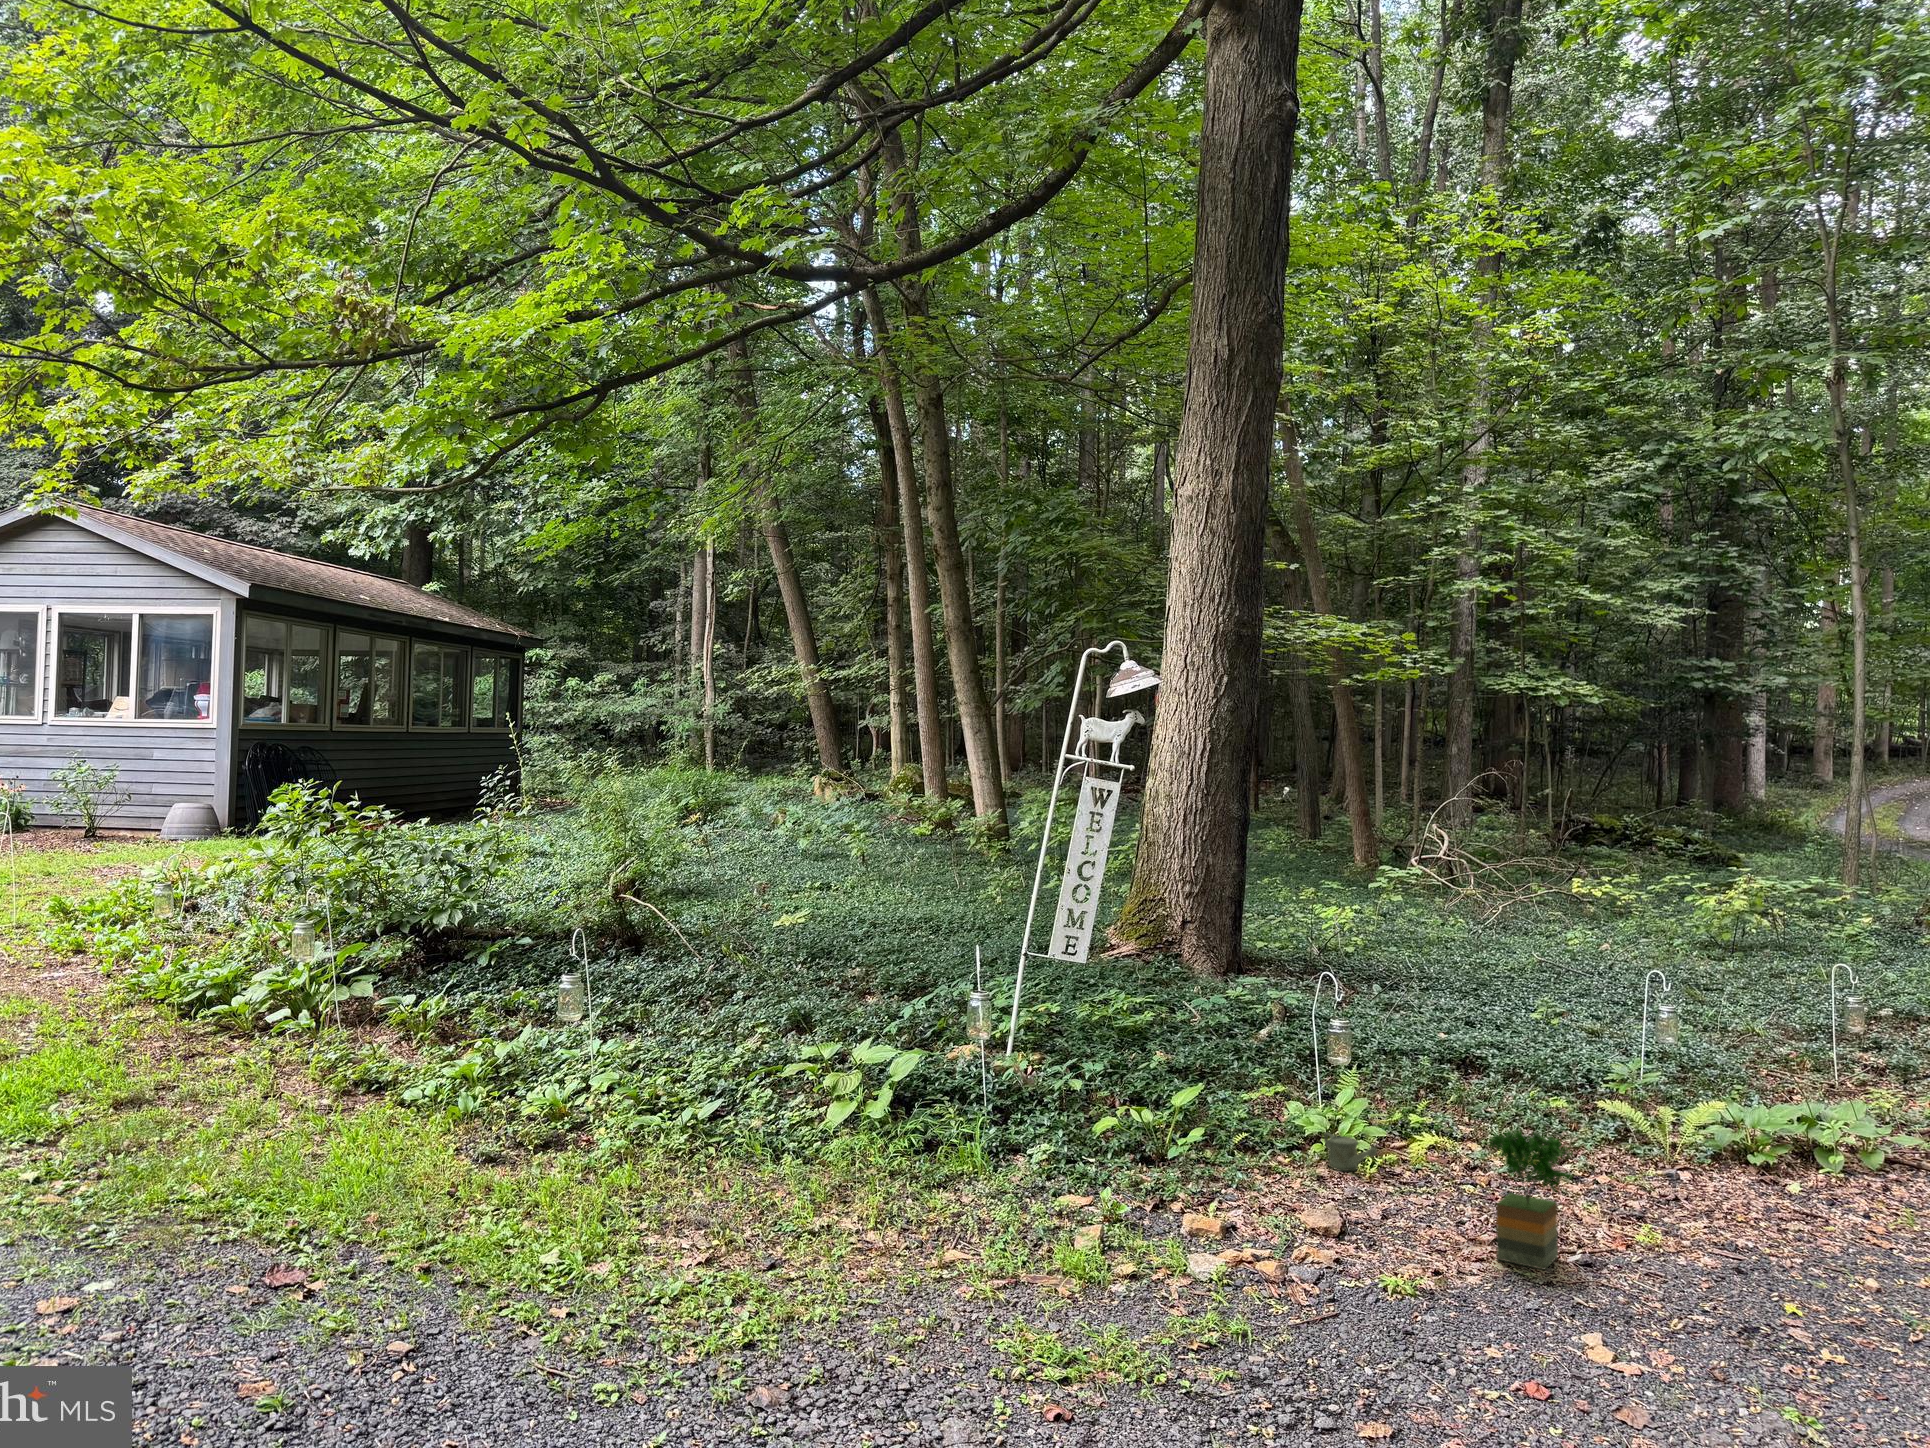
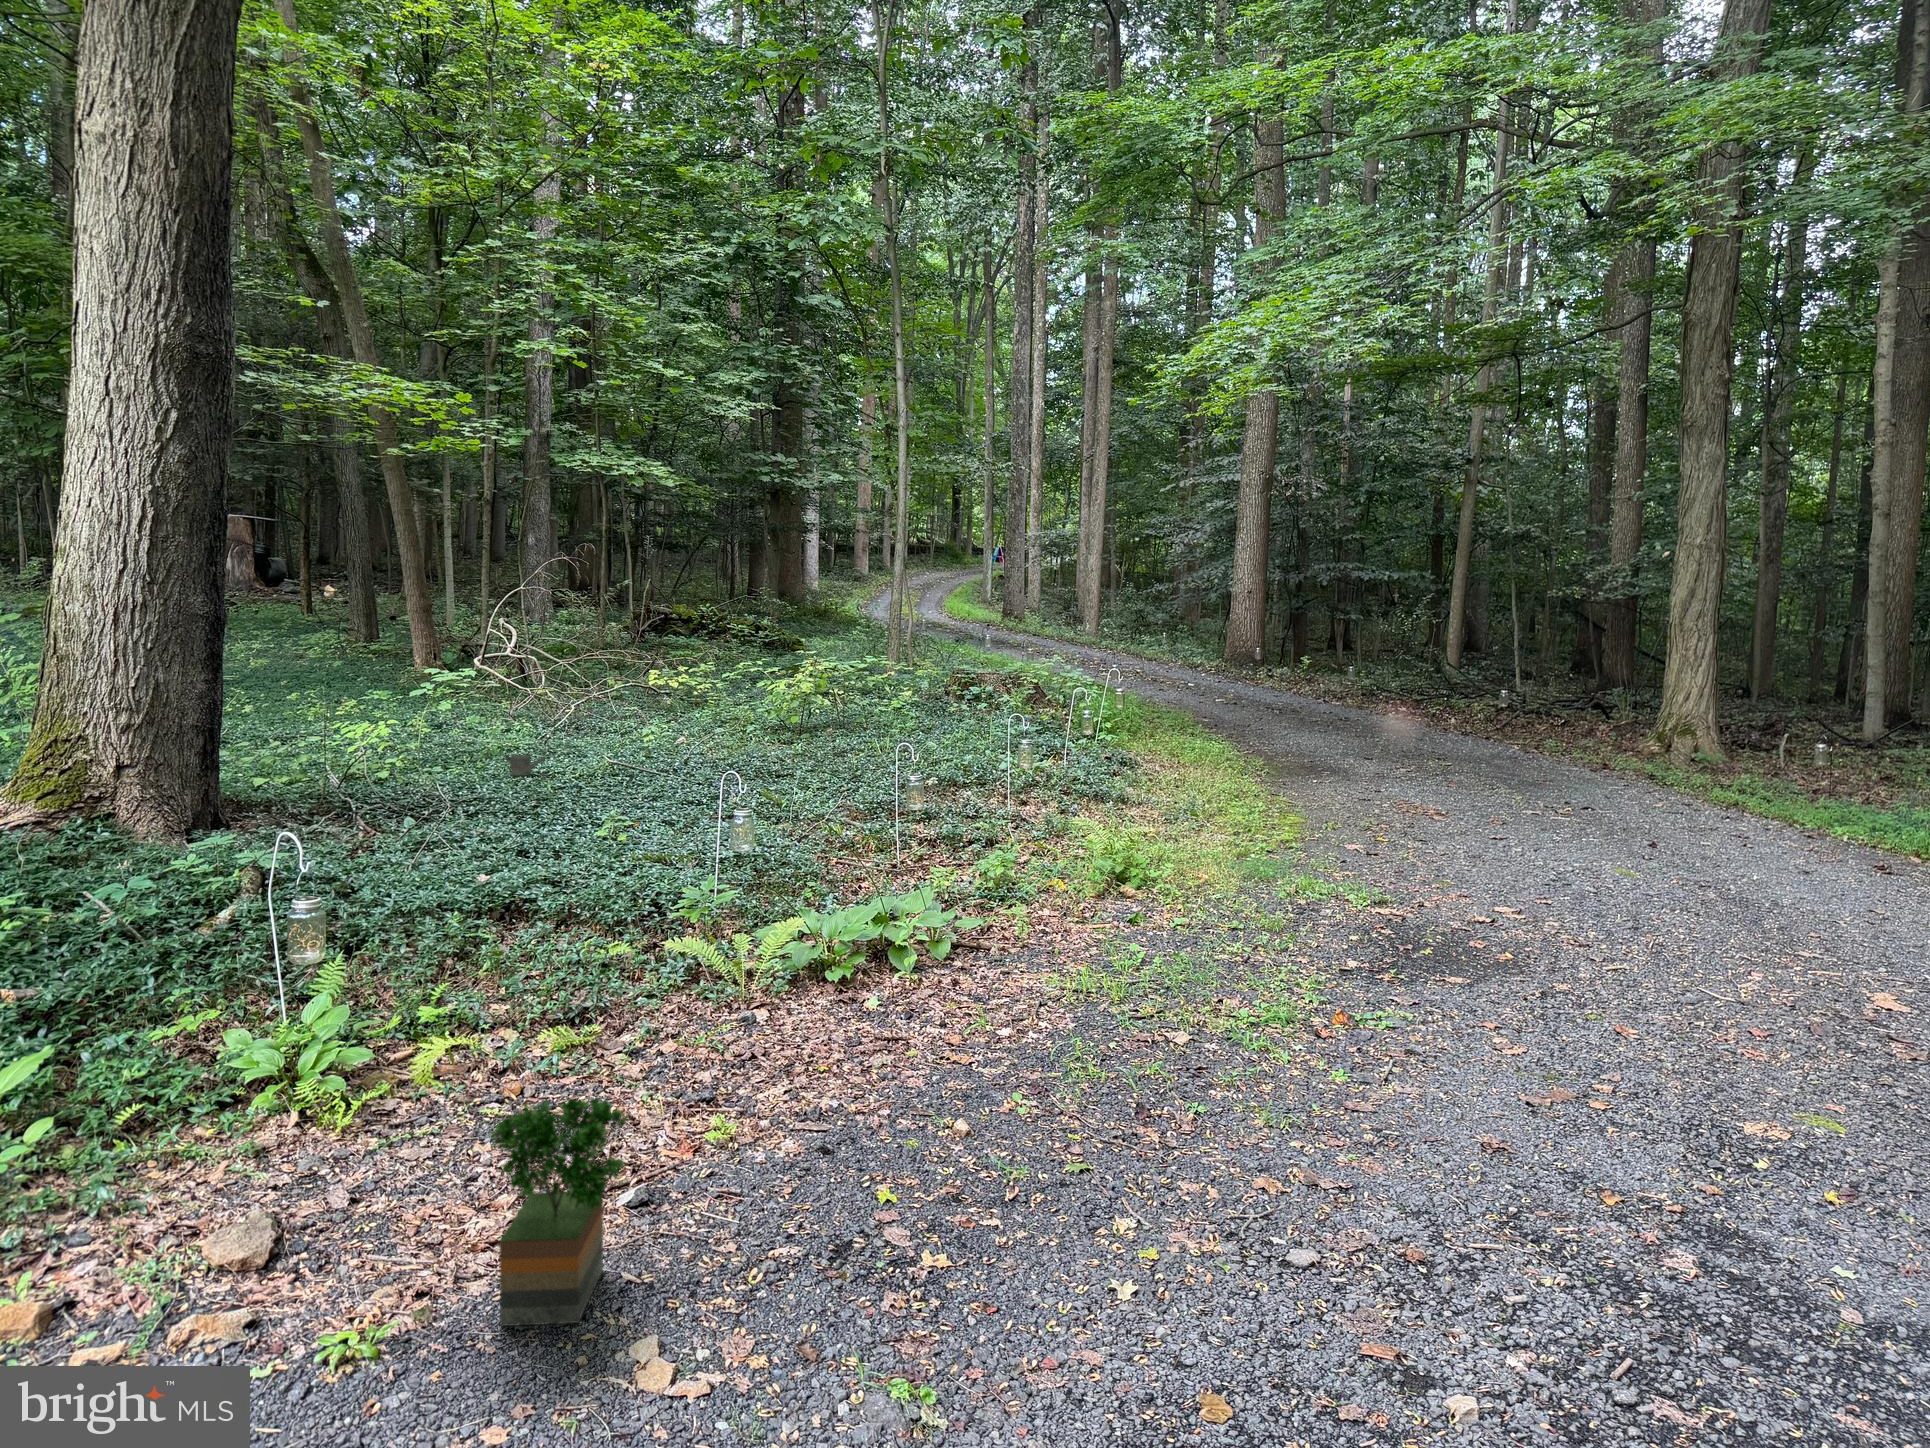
watering can: present [1324,1133,1377,1172] -> present [506,755,545,776]

